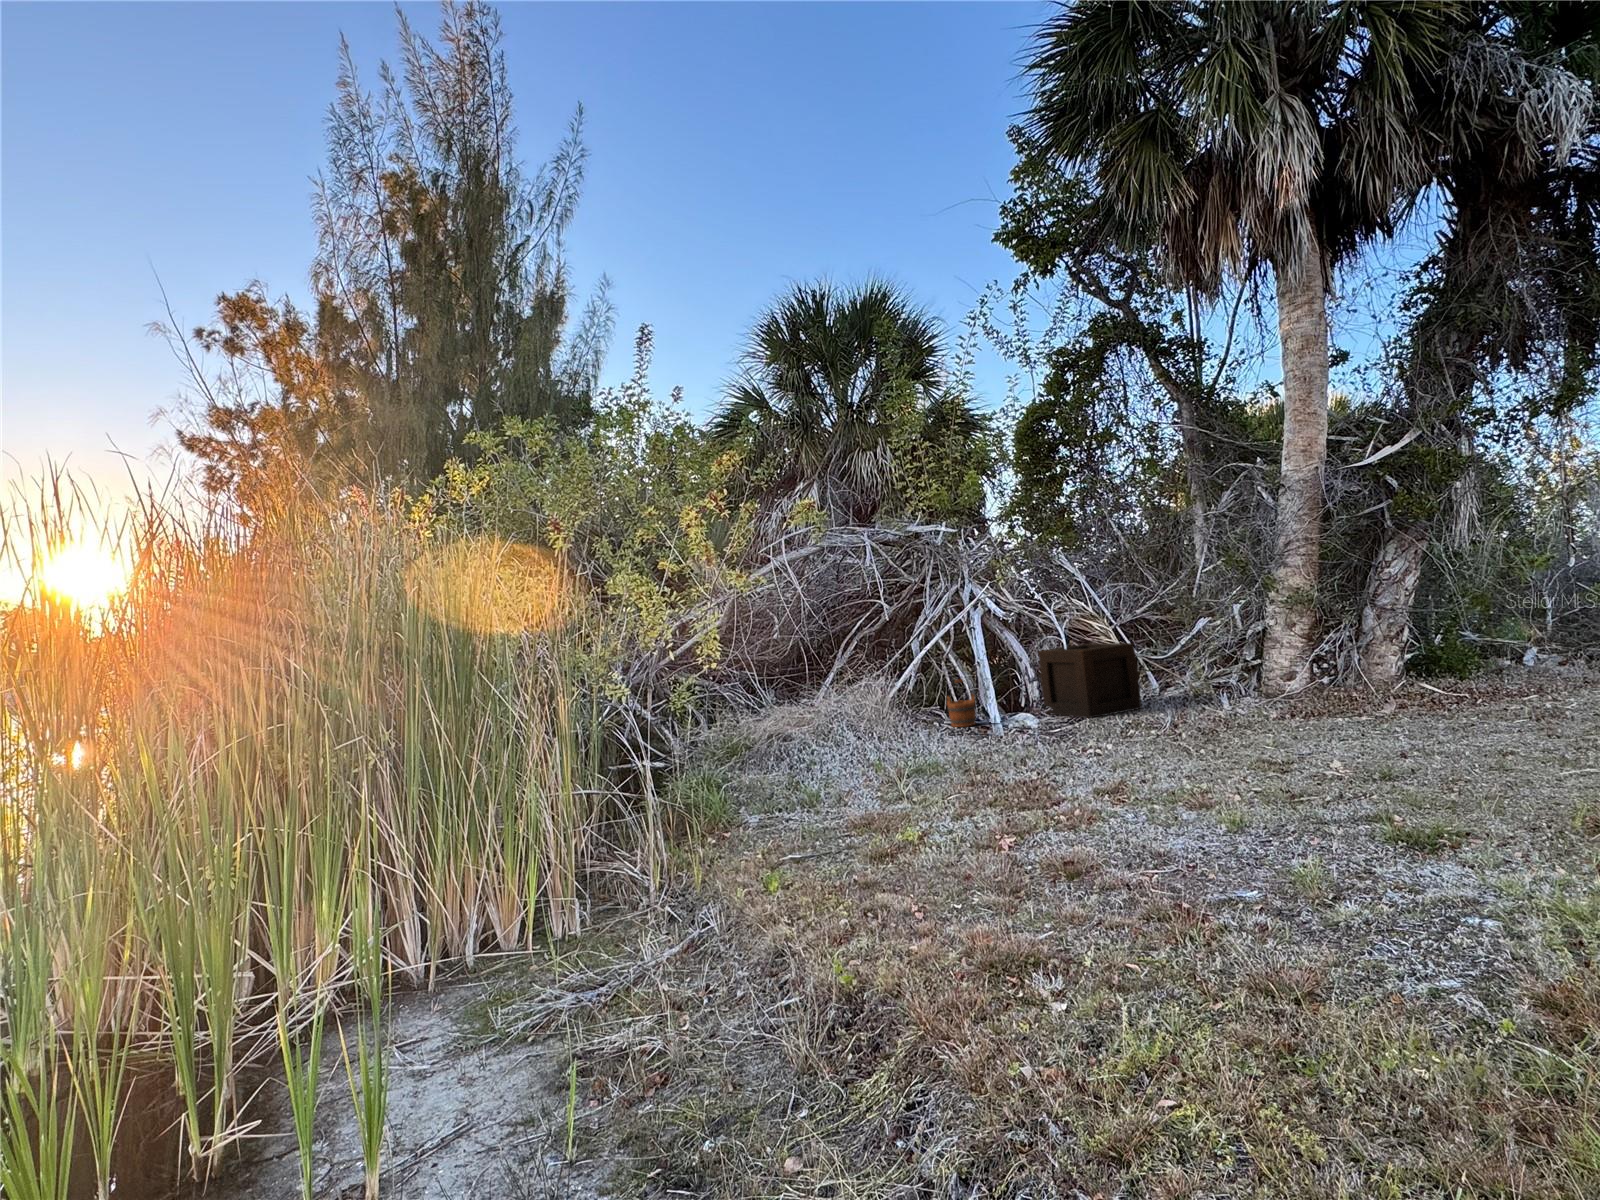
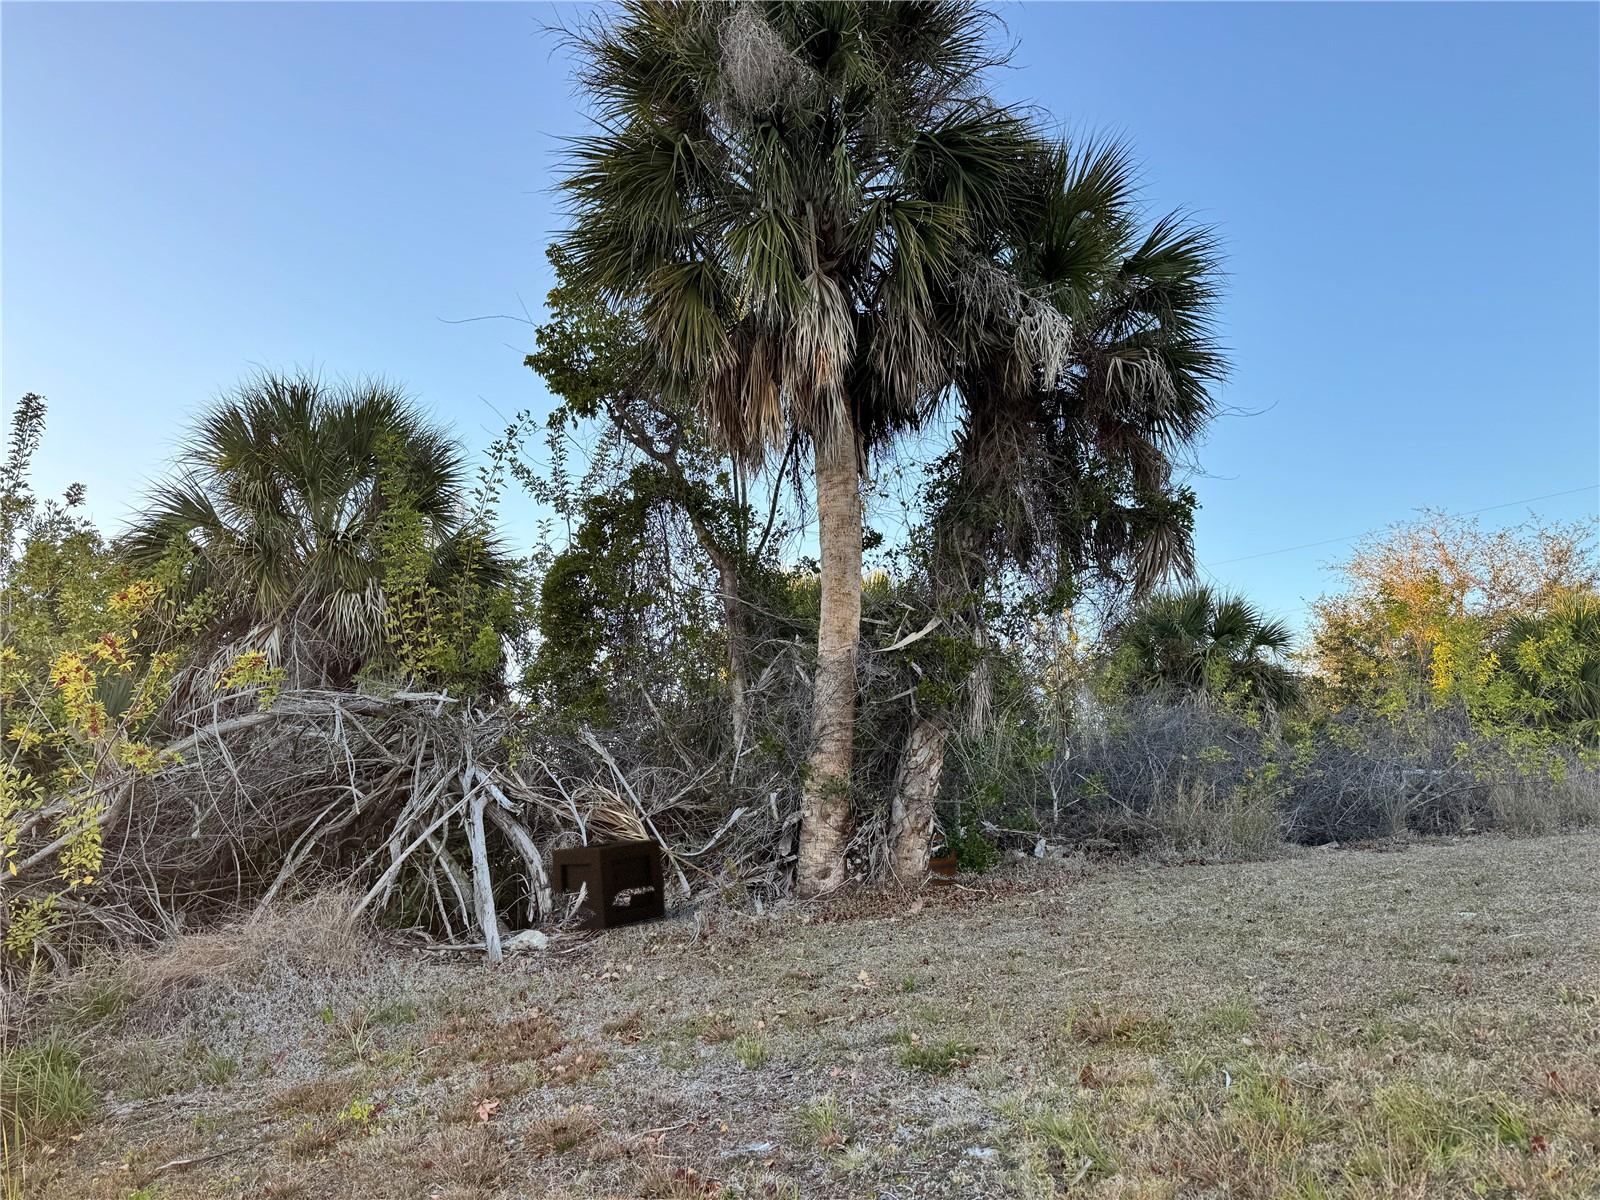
wooden bucket: present [946,679,976,727] -> present [929,835,957,885]

